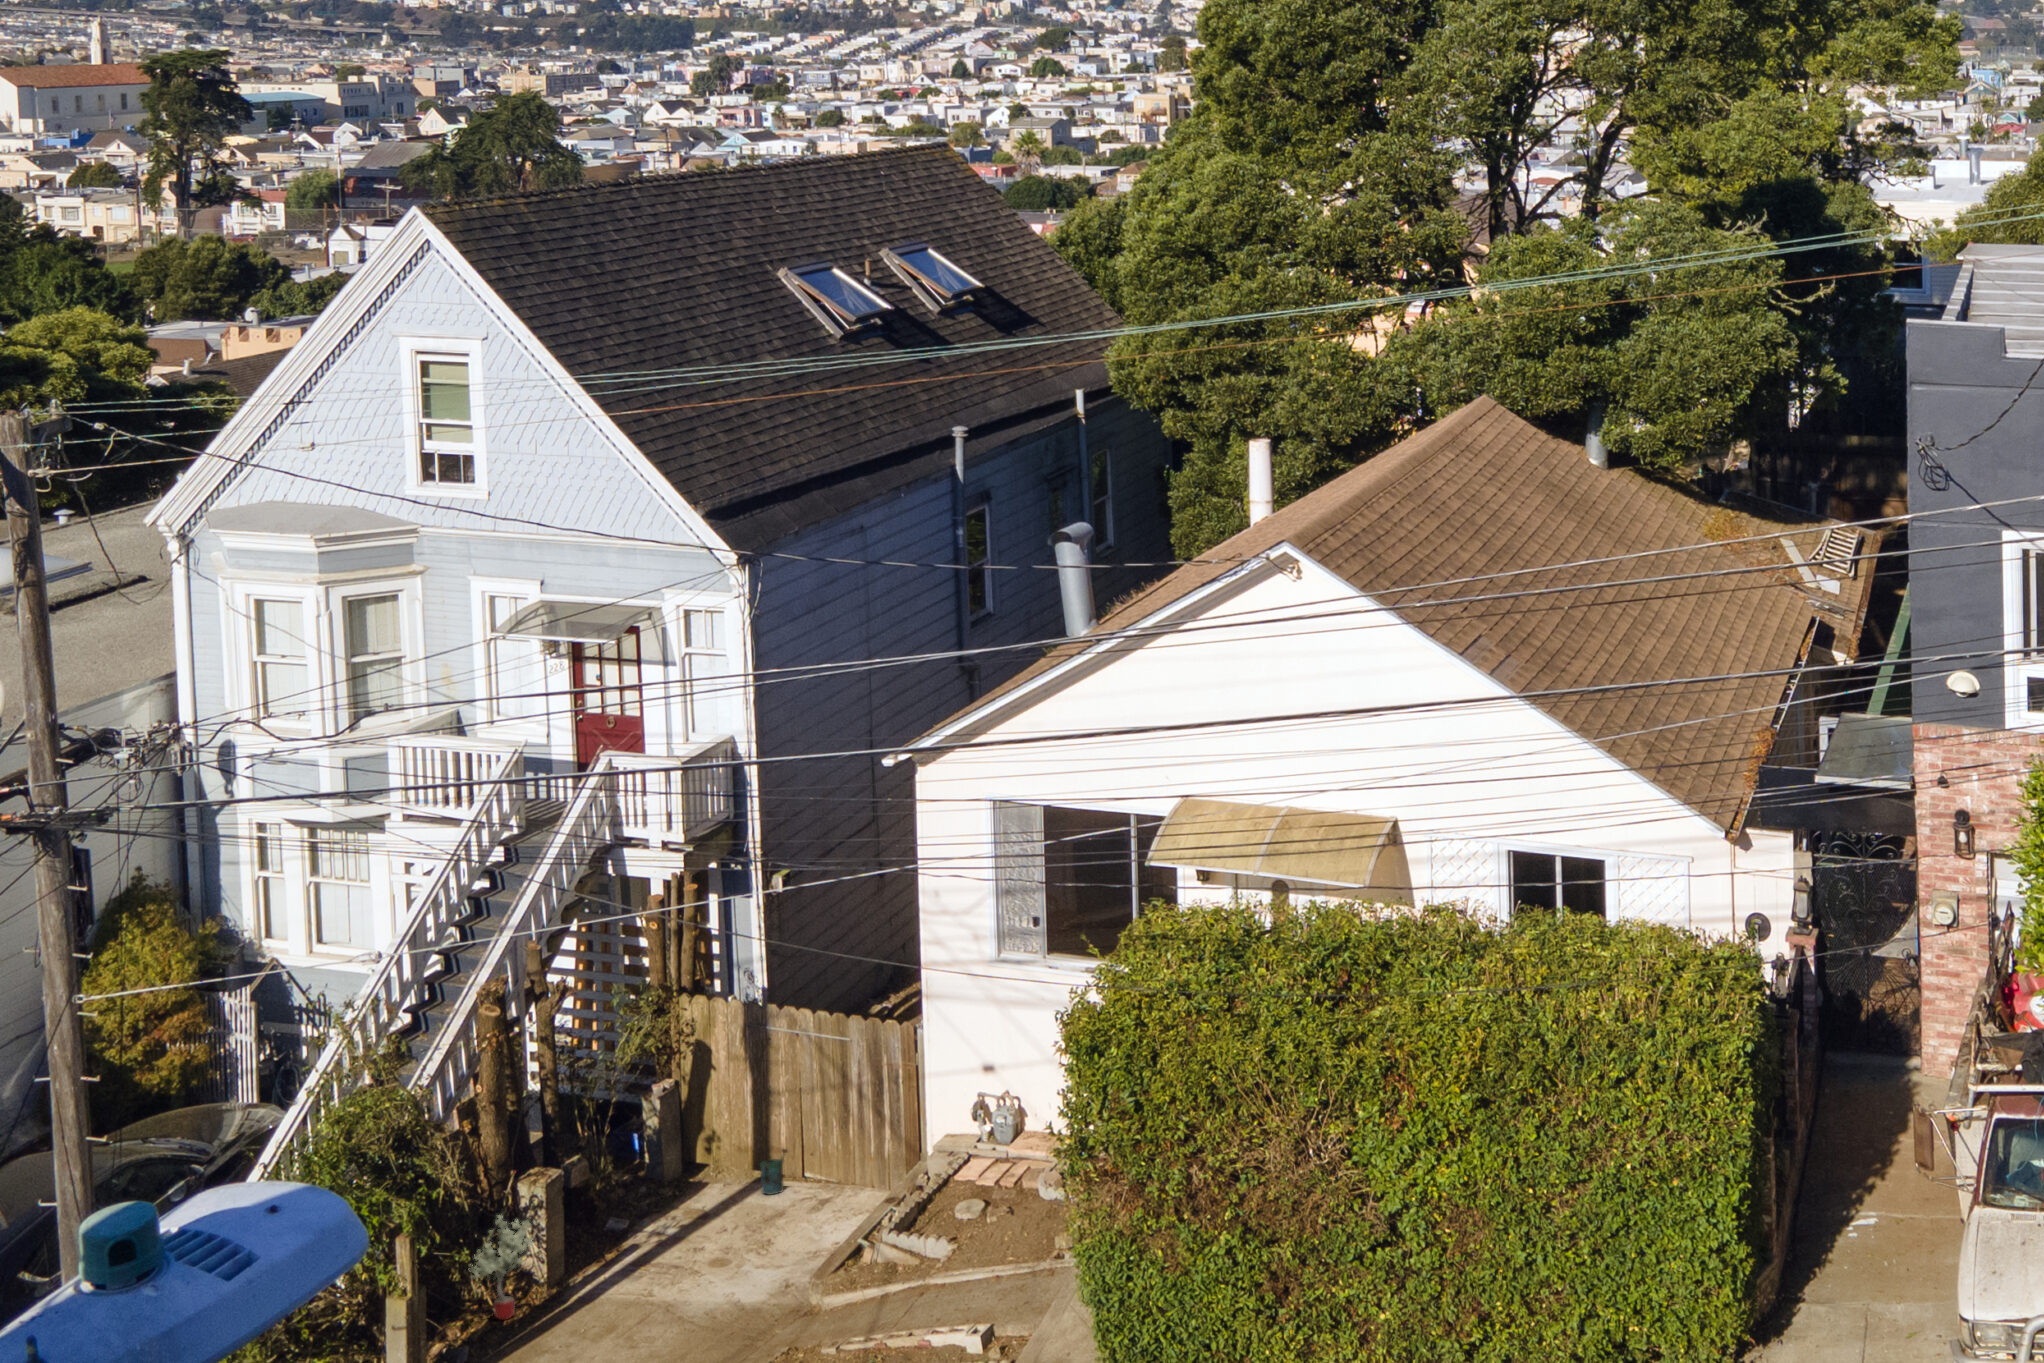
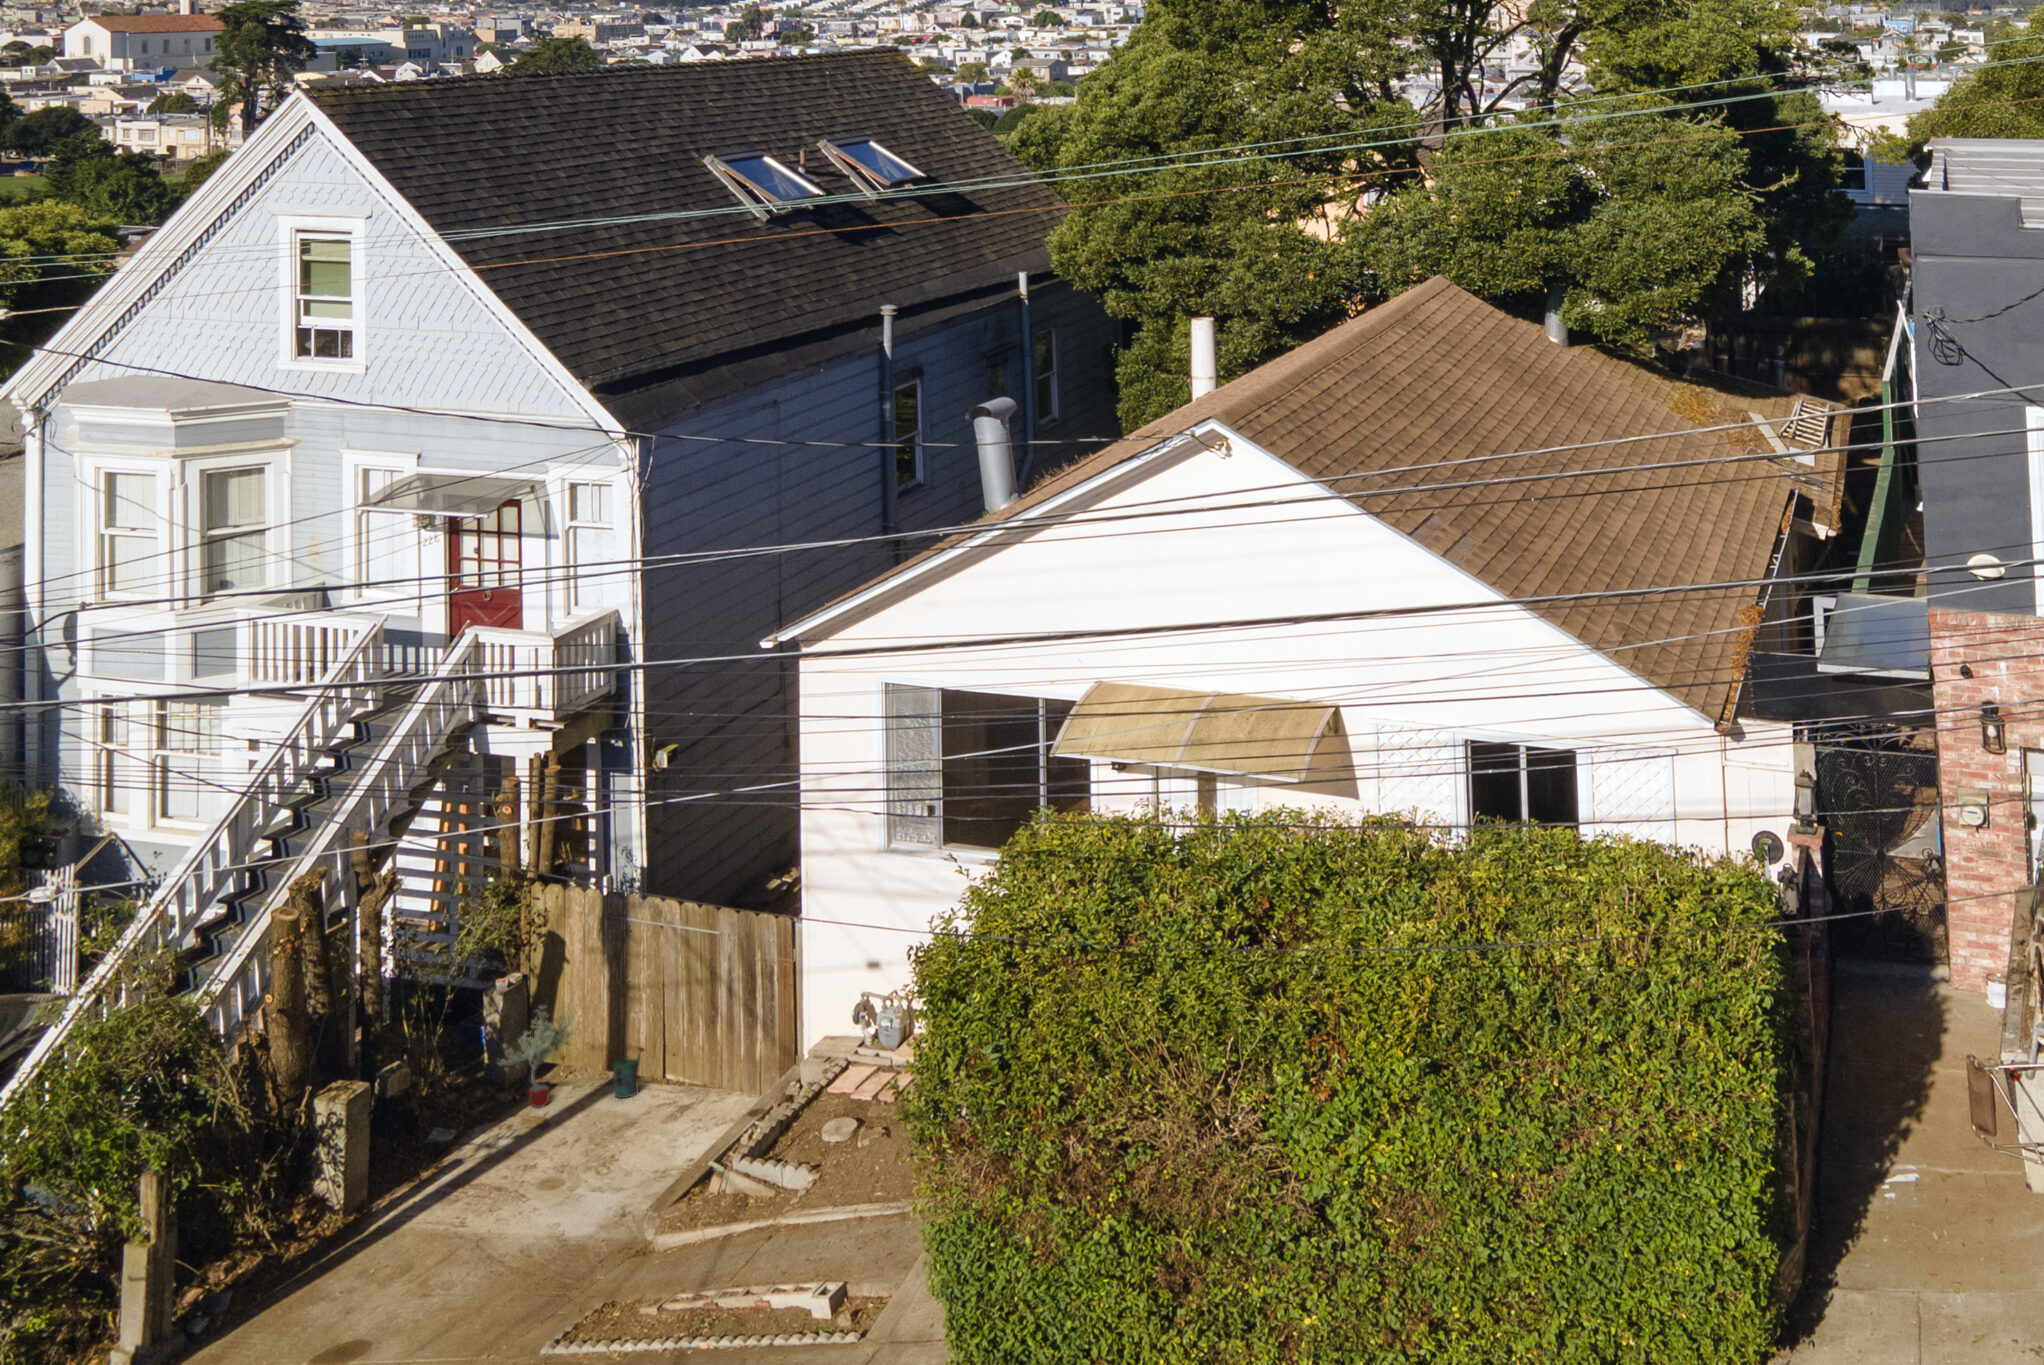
potted tree: present [468,1216,532,1320] -> present [498,1007,574,1108]

